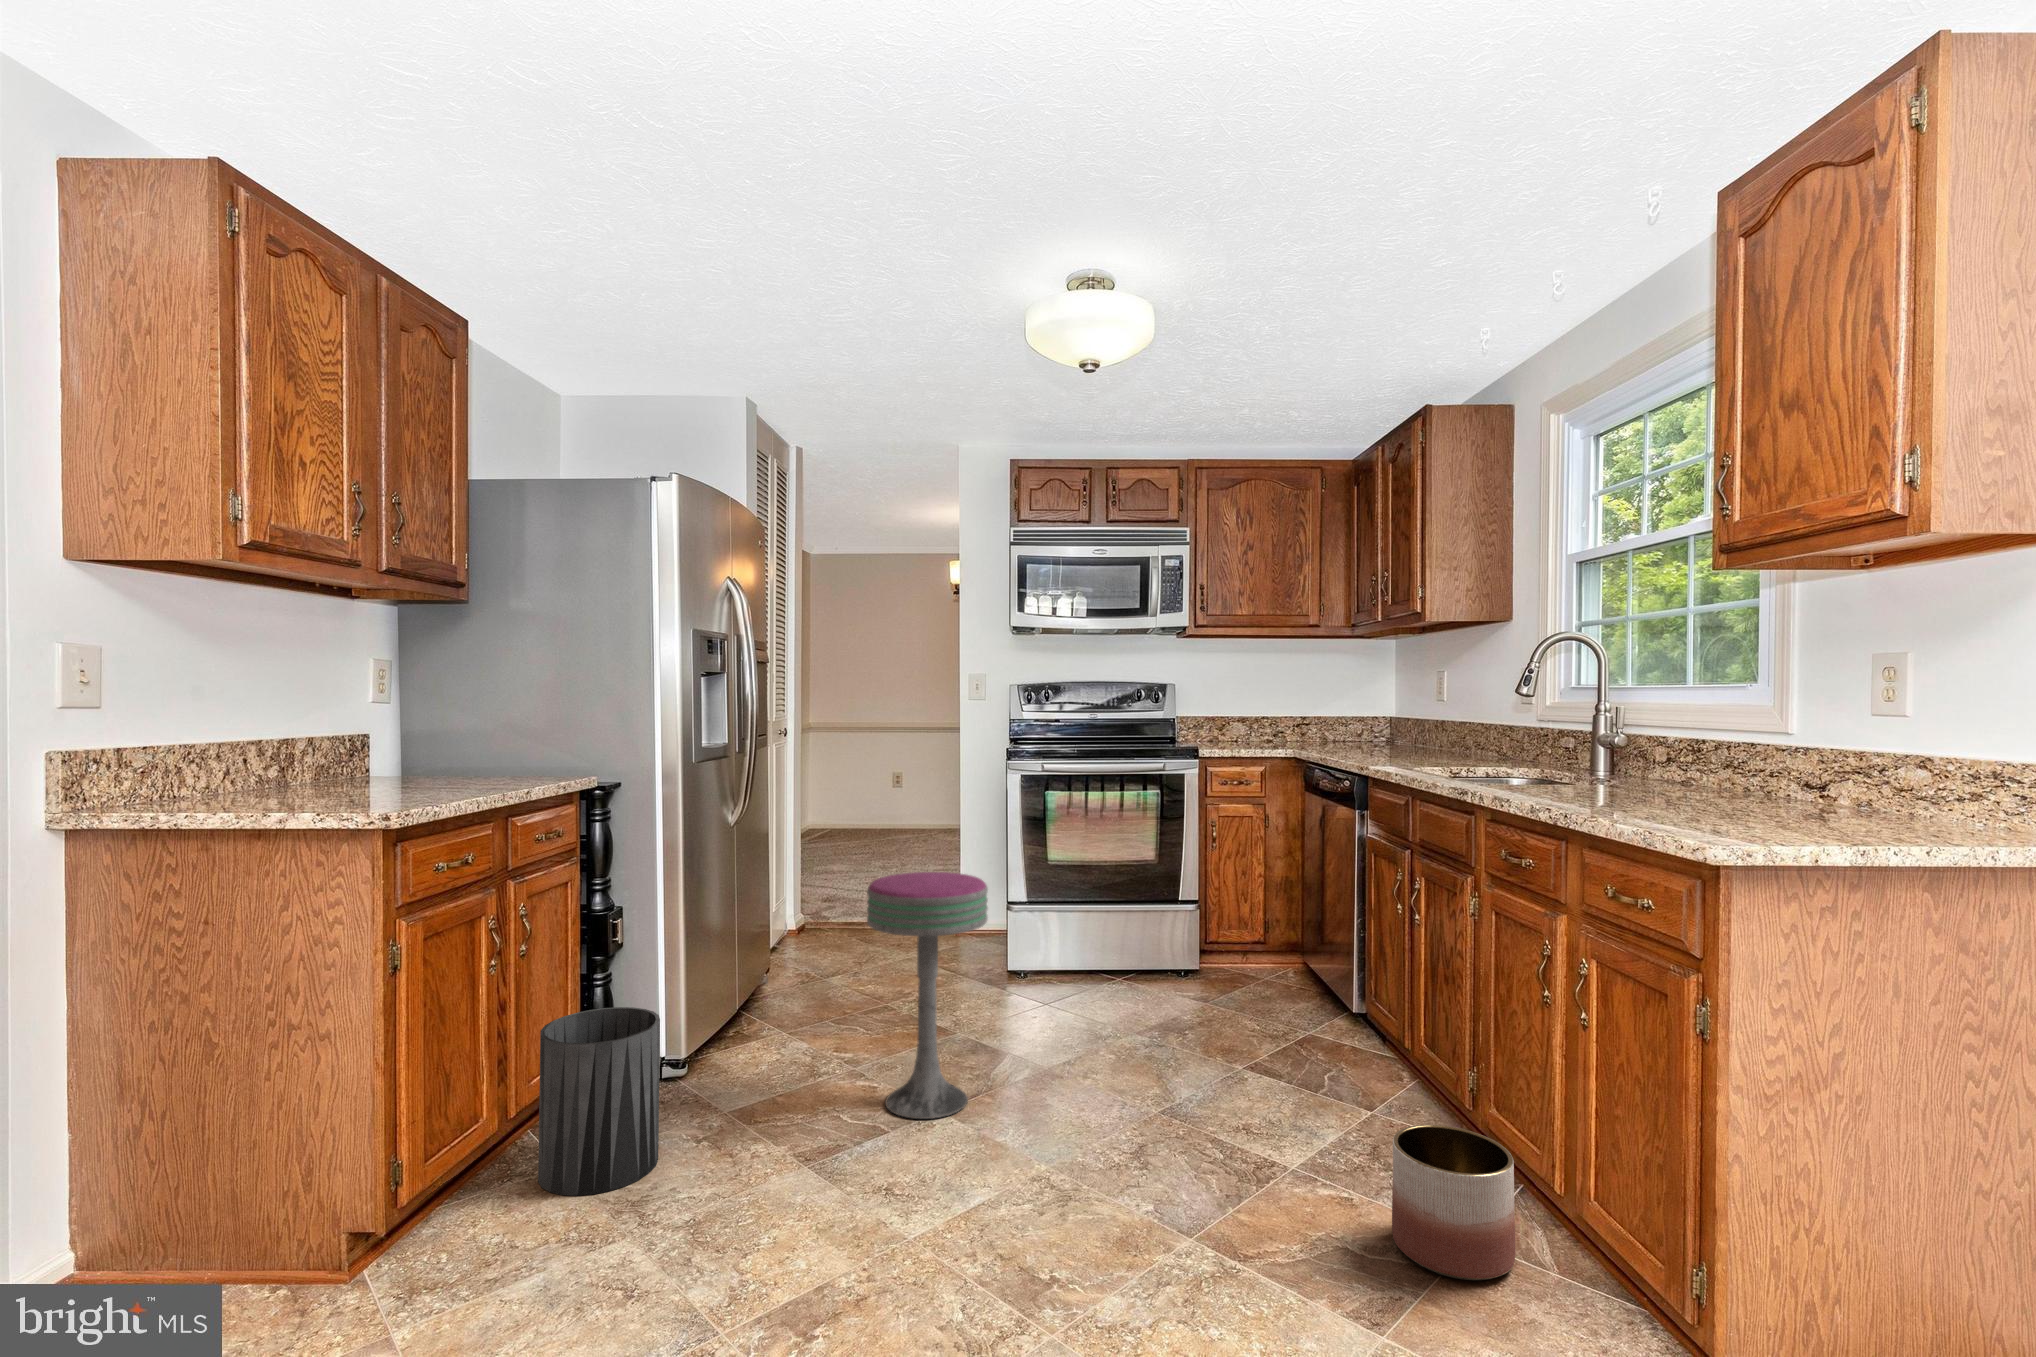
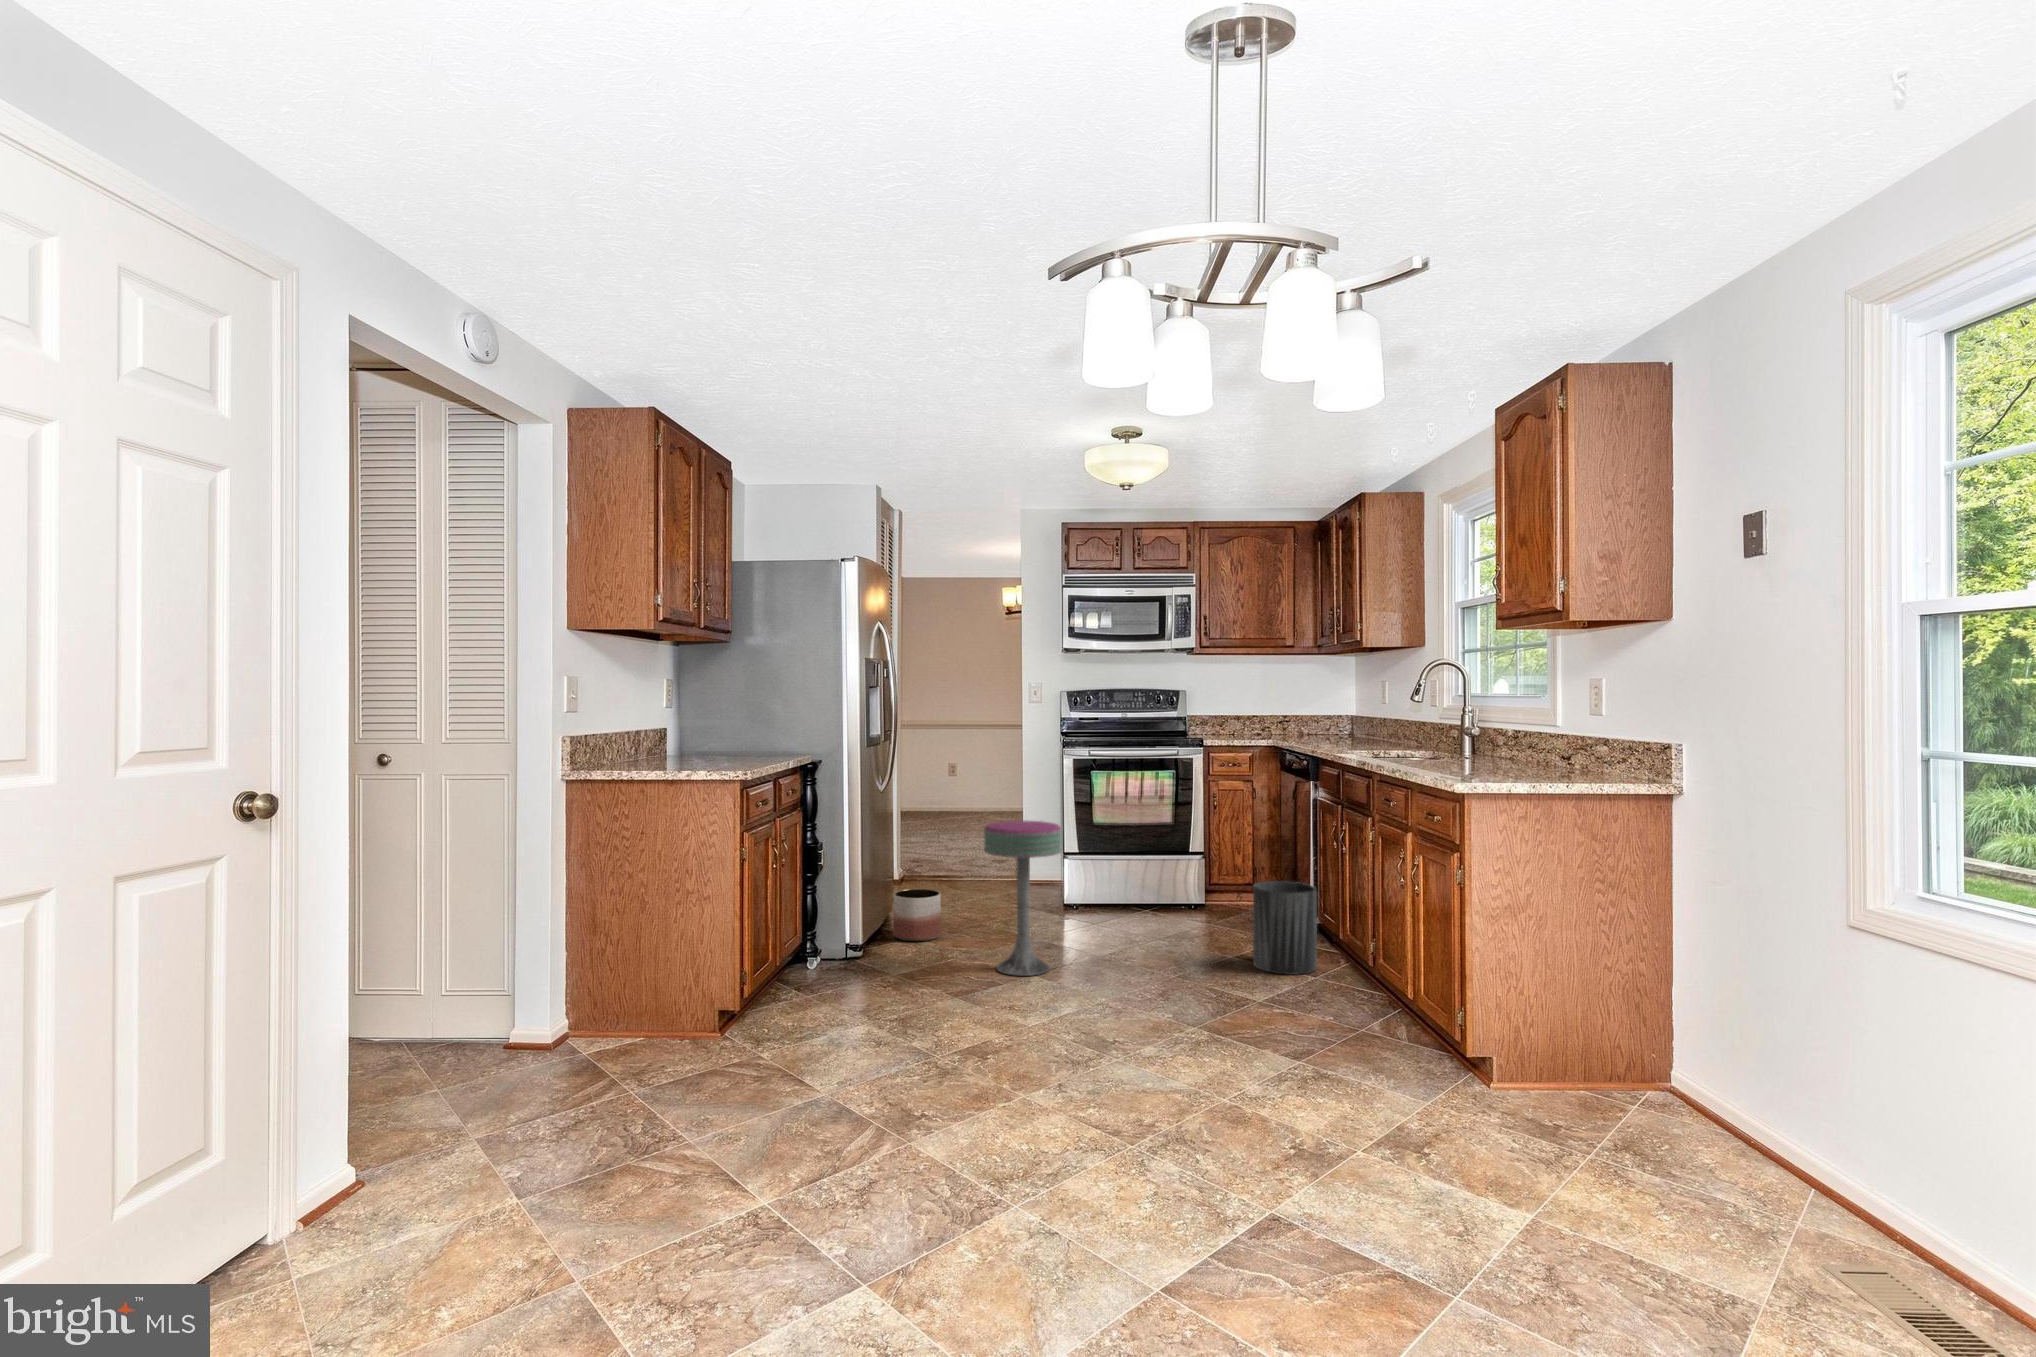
trash can: present [538,1007,660,1196] -> present [1253,881,1317,975]
planter: present [1392,1125,1515,1280] -> present [893,889,941,941]

